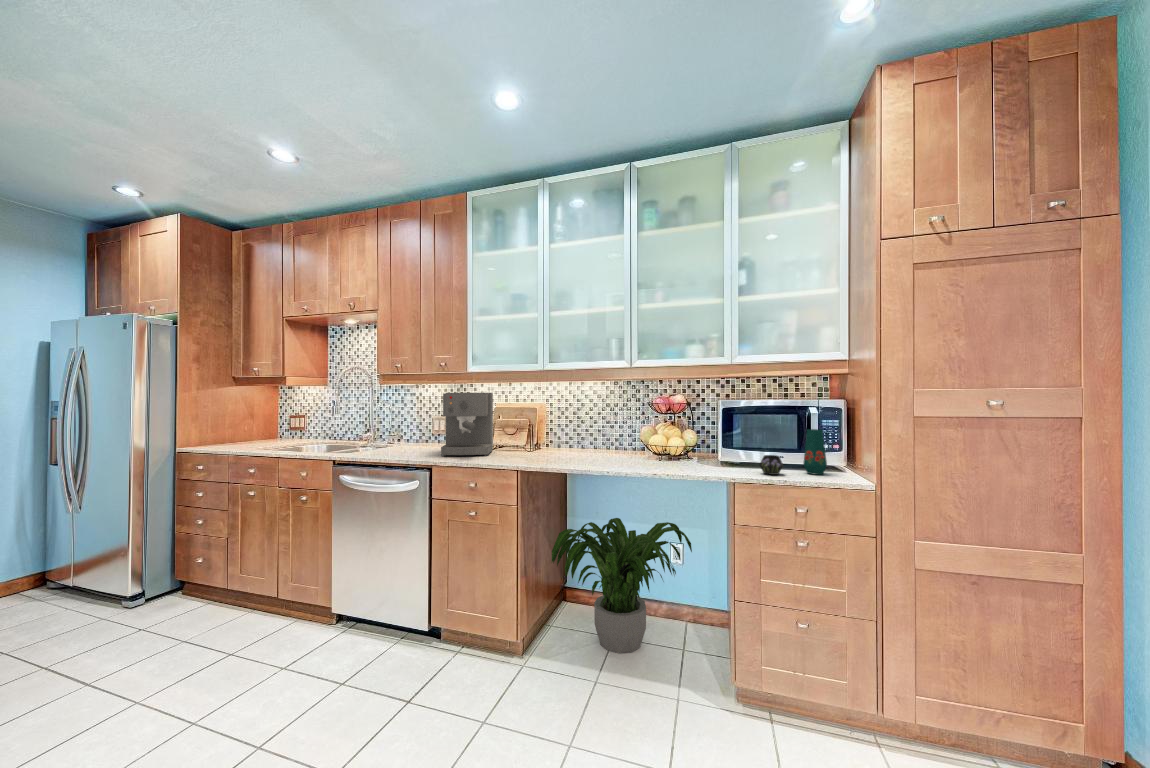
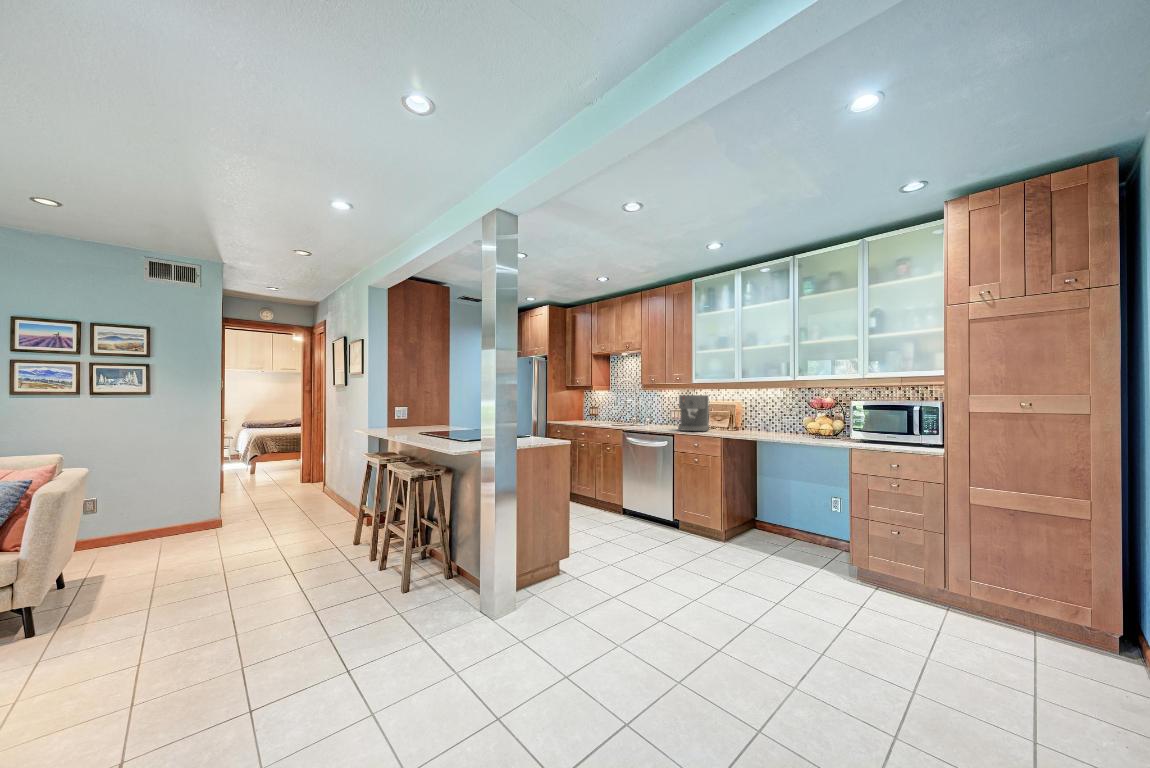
vase: present [760,429,827,475] -> none [871,420,922,448]
potted plant: present [552,518,692,653] -> none [741,475,840,554]

